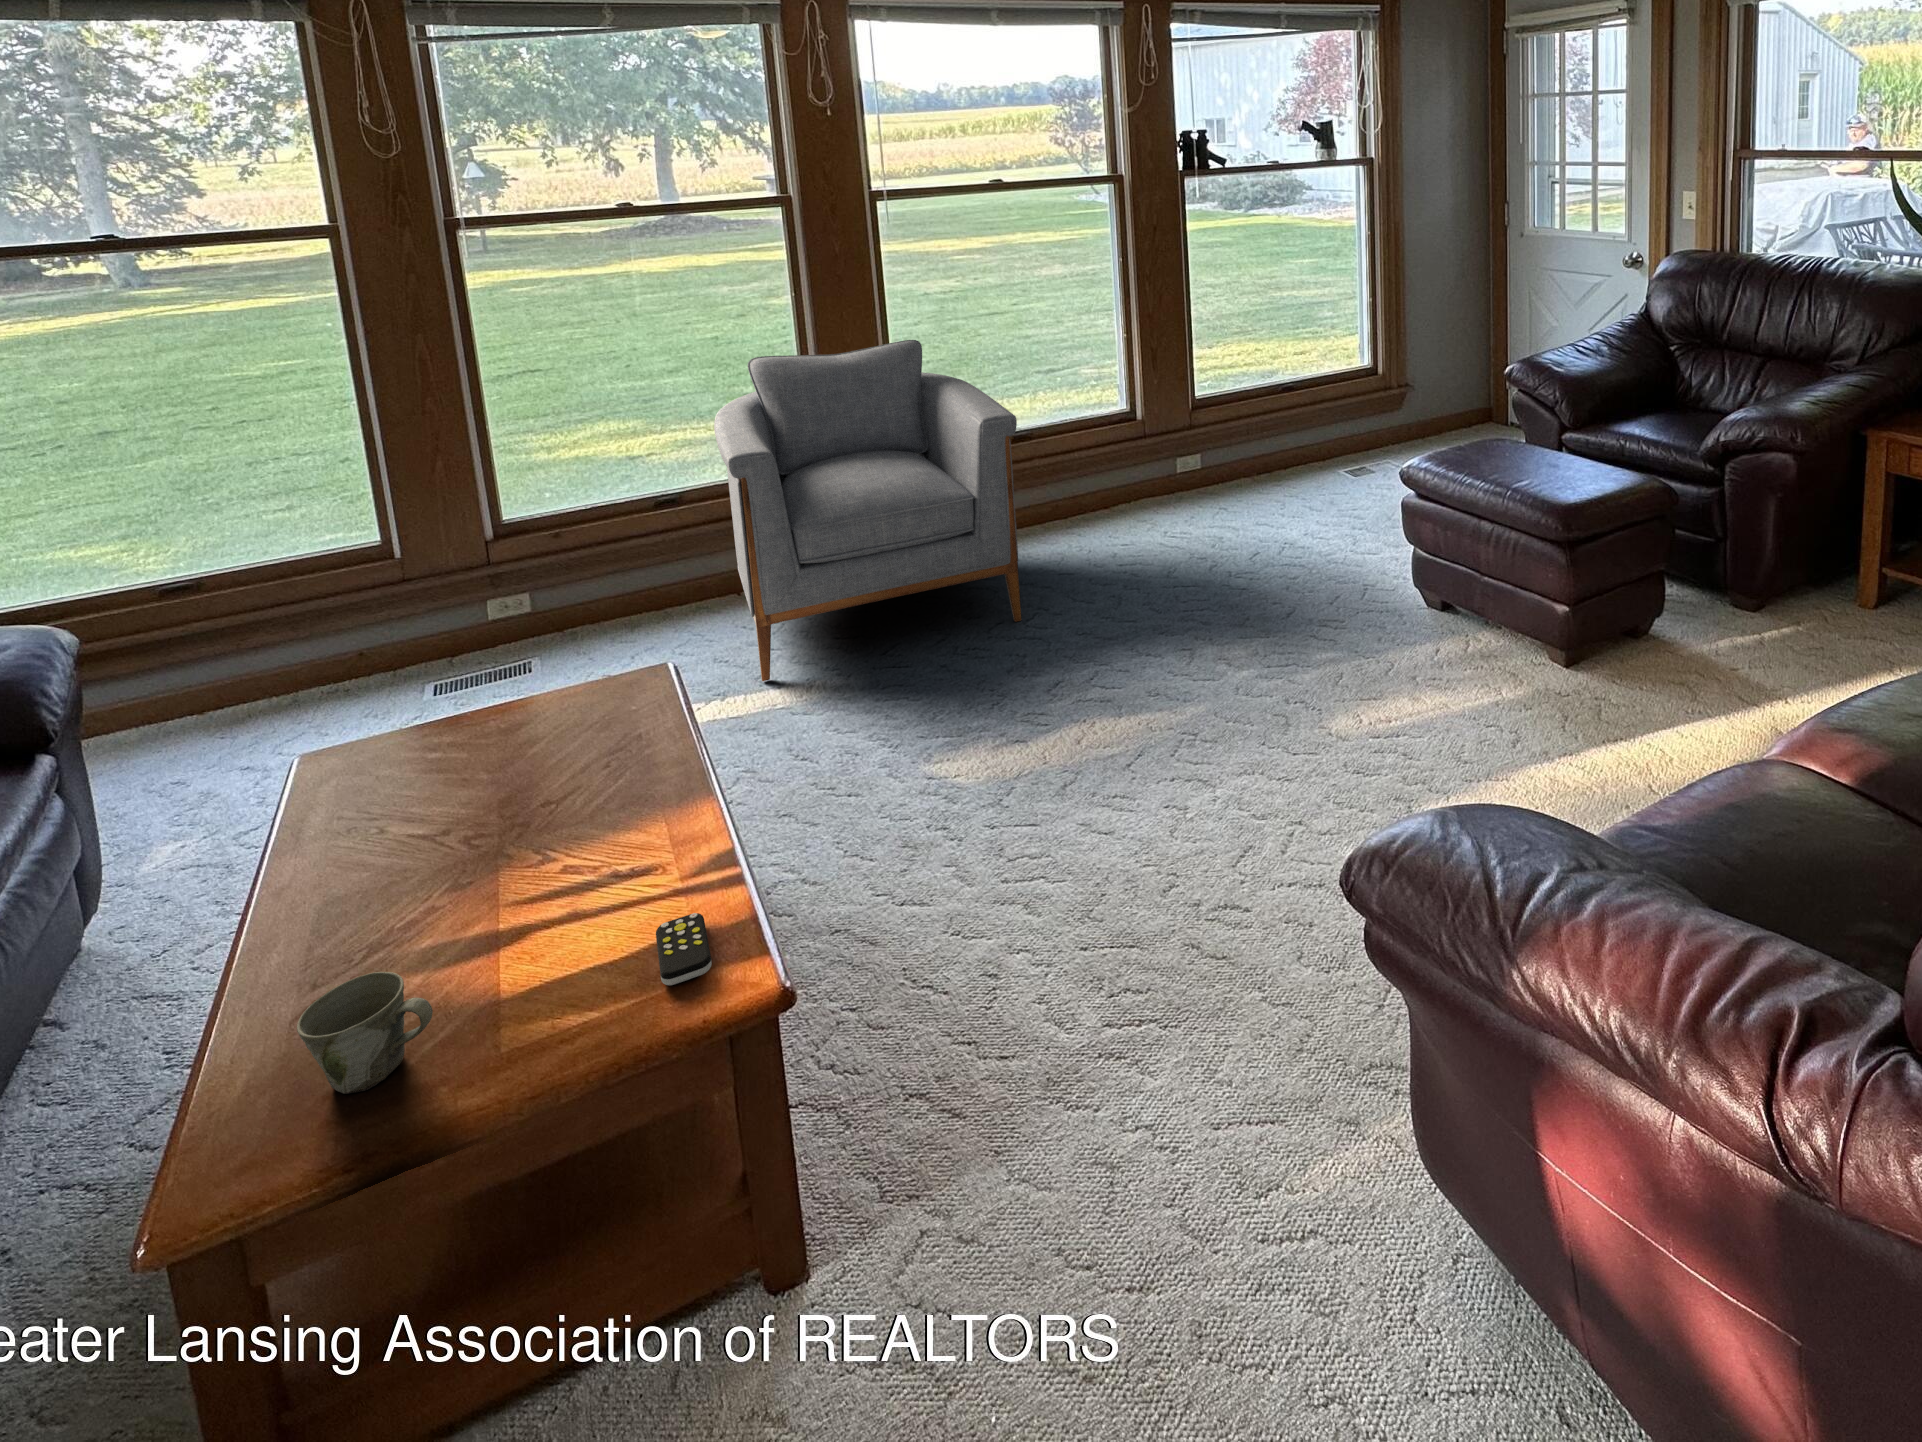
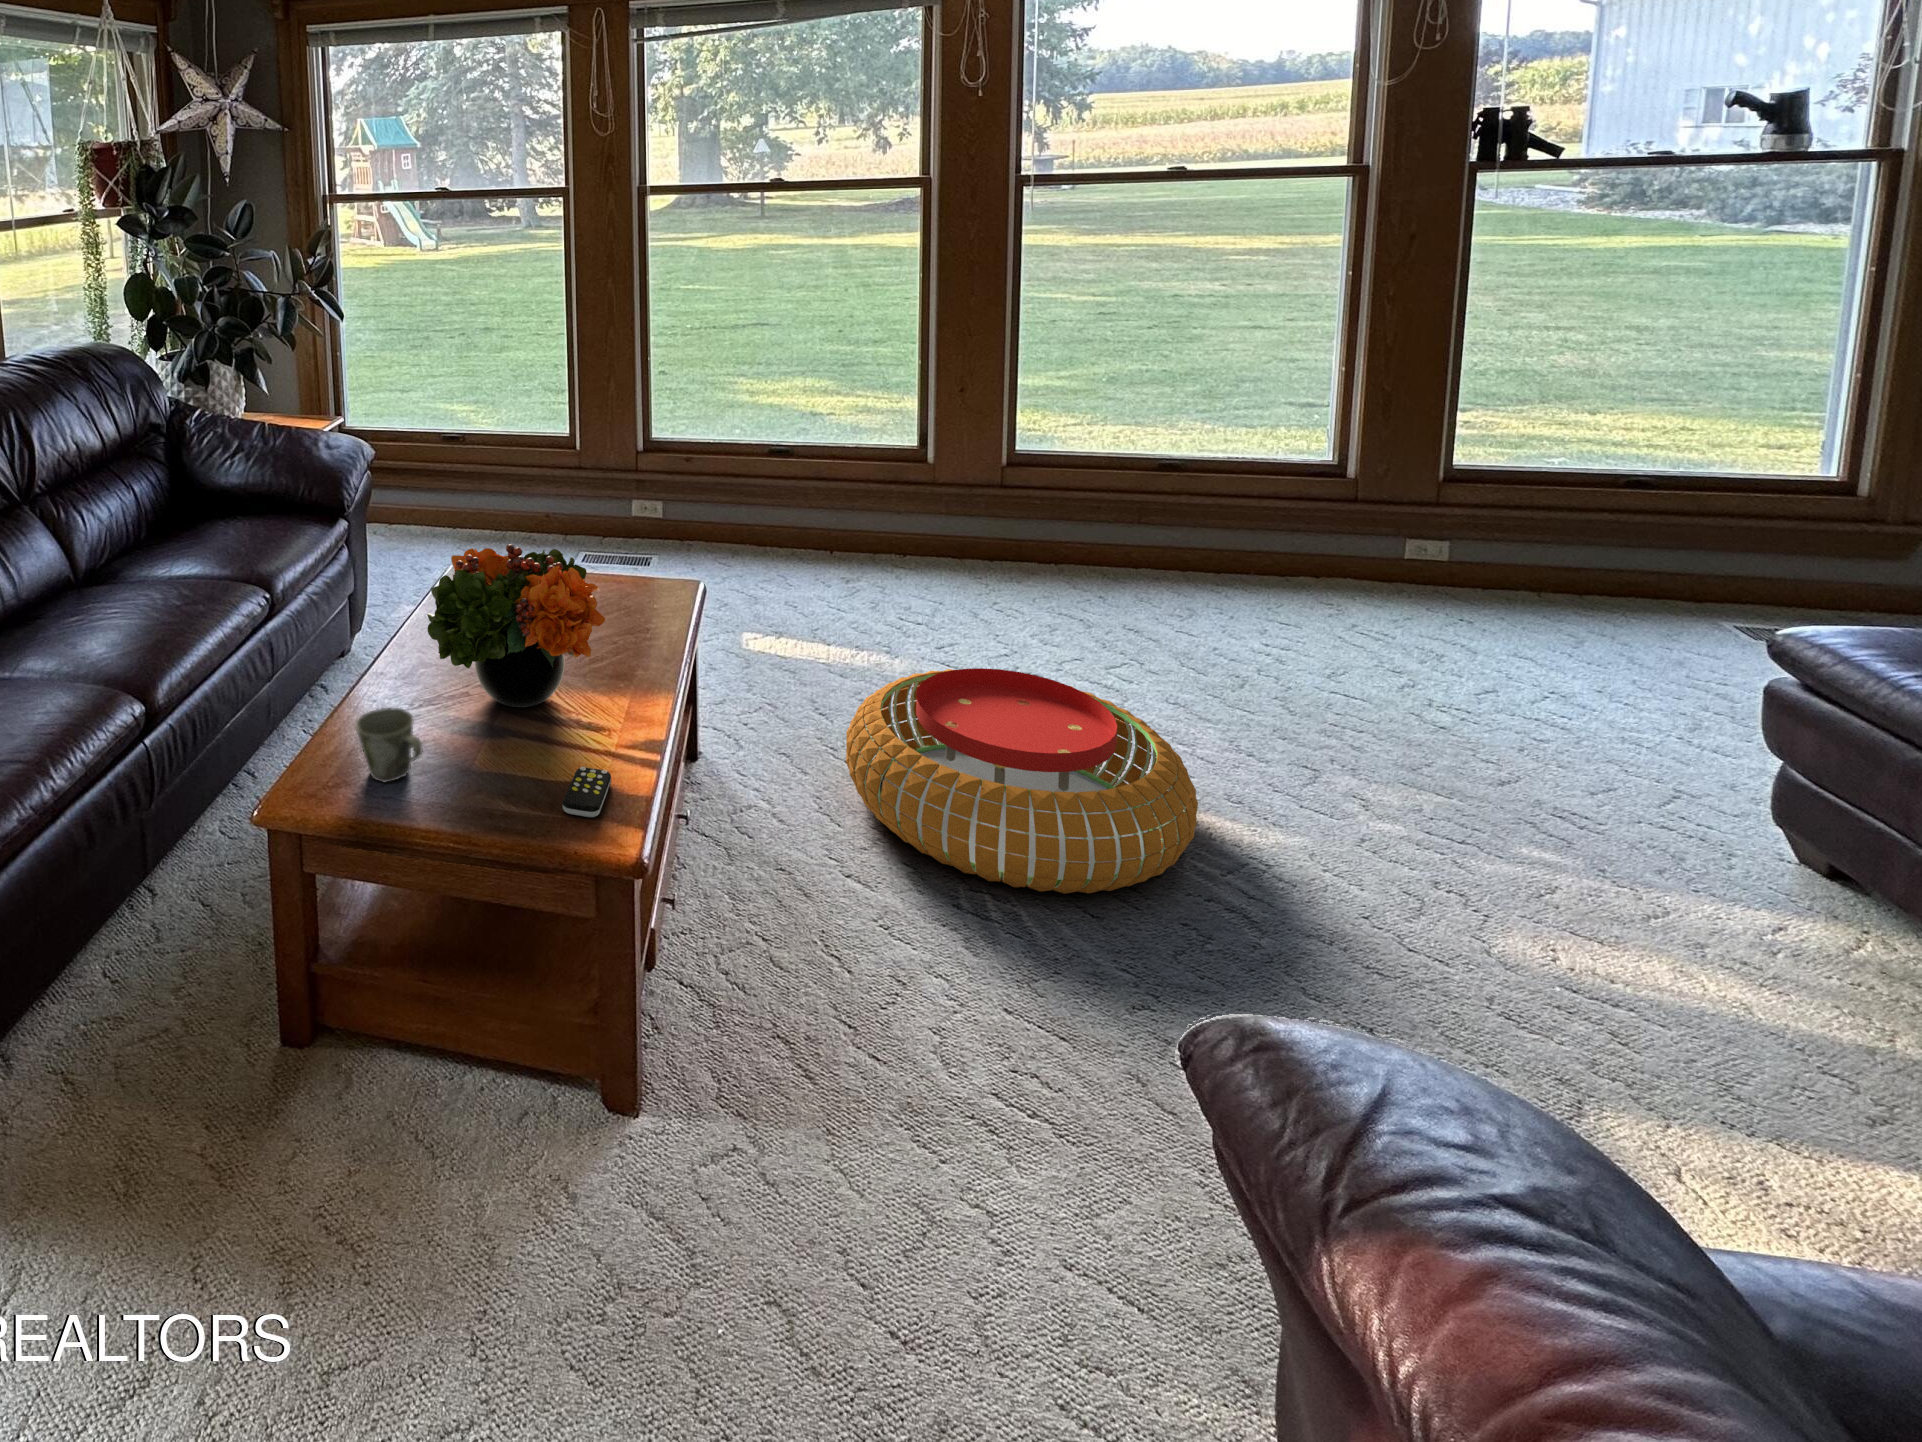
armchair: present [714,340,1021,681] -> none [805,332,1121,663]
pouf: none [858,645,1154,849] -> present [846,668,1198,894]
flower arrangement: none [362,673,634,901] -> present [427,544,605,707]

